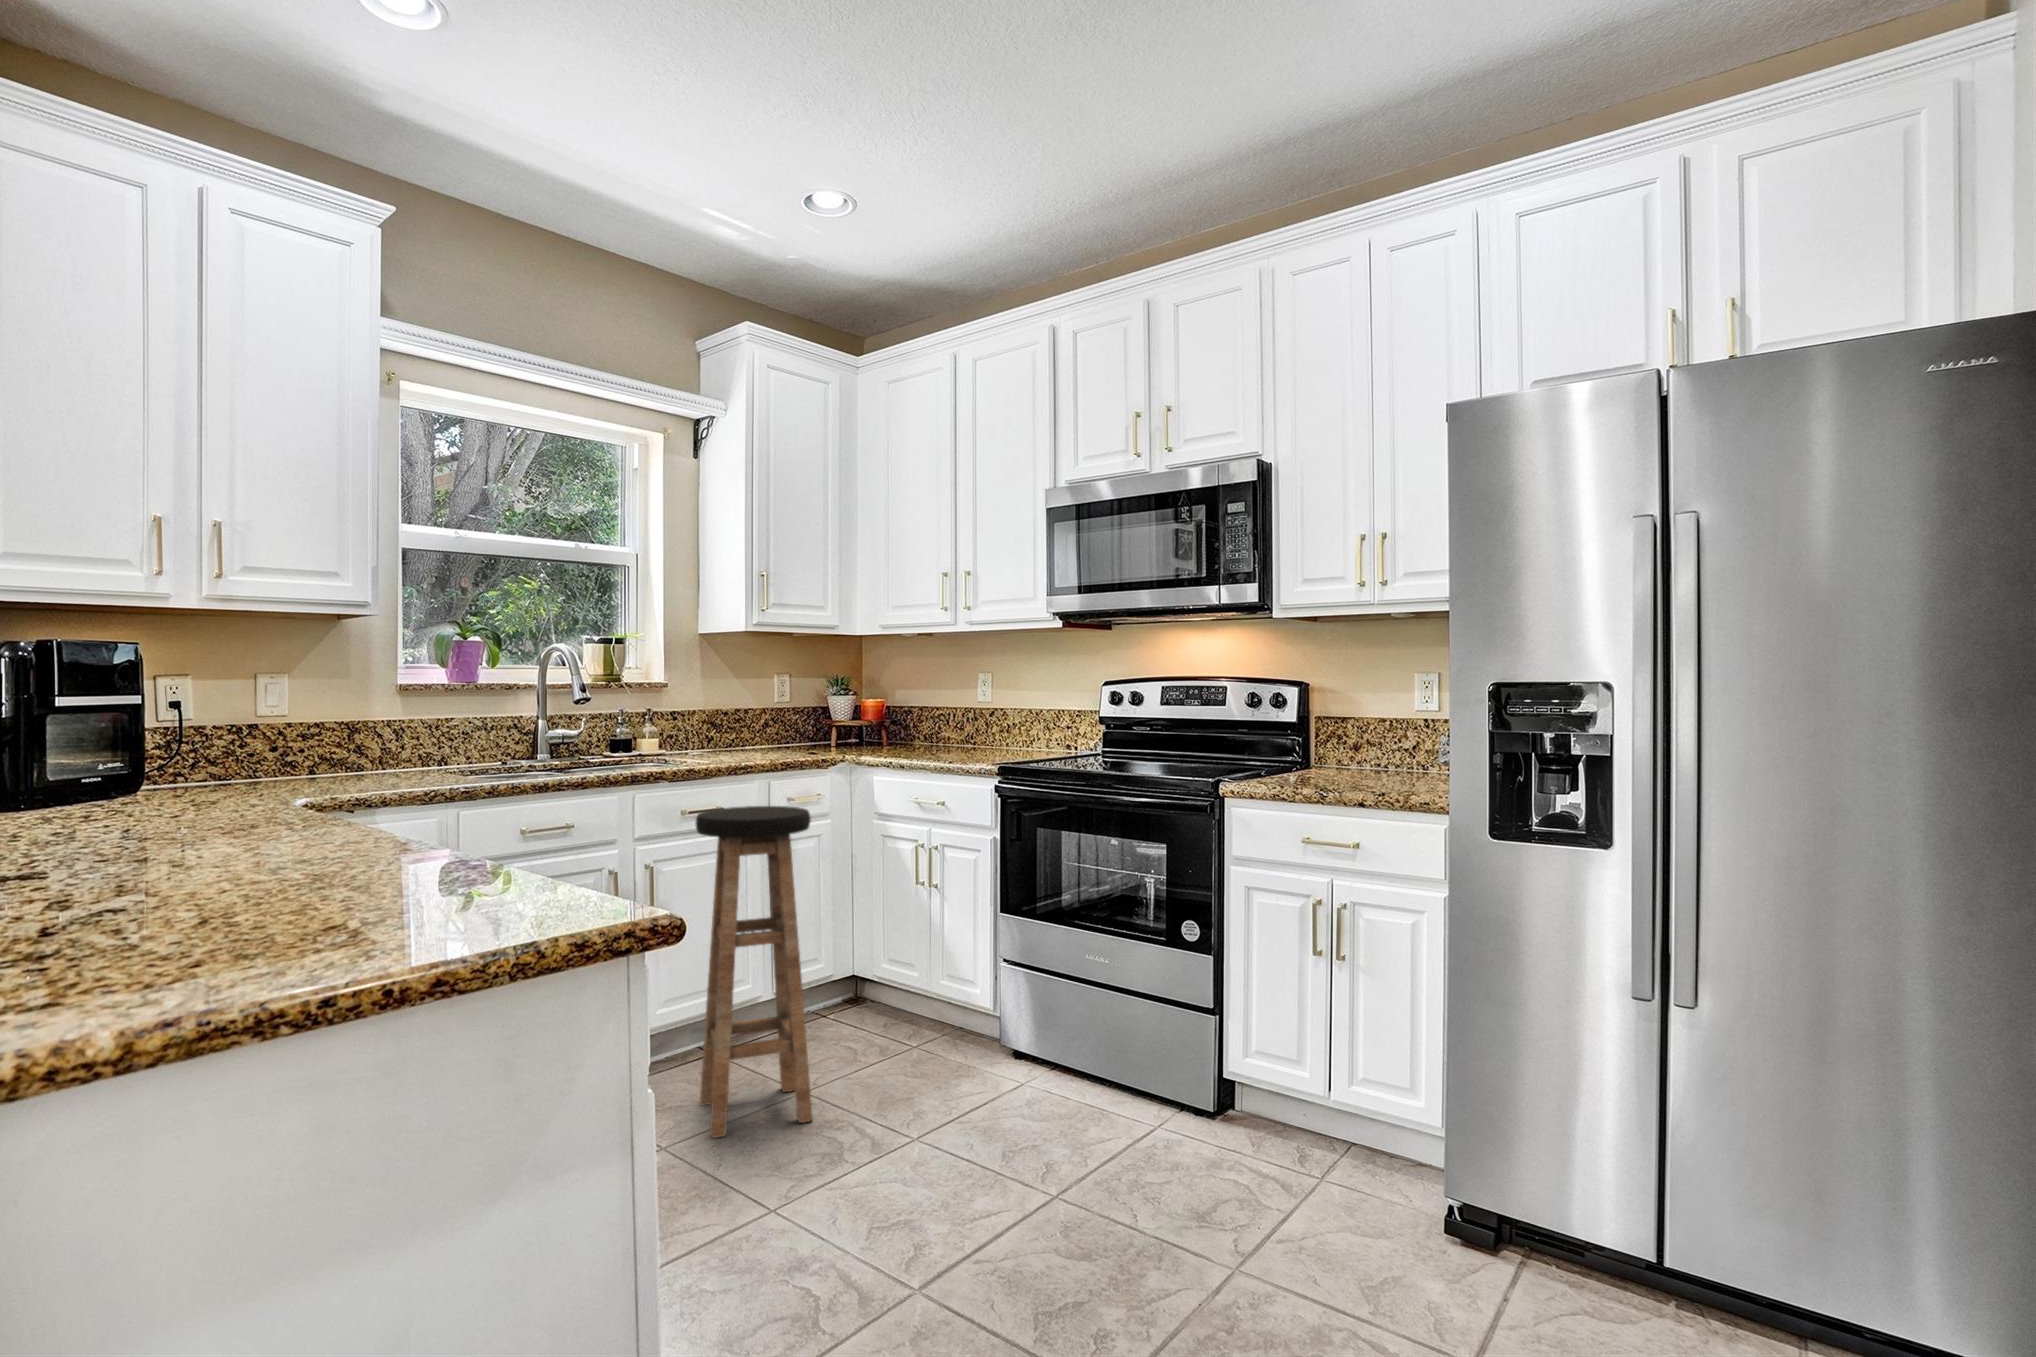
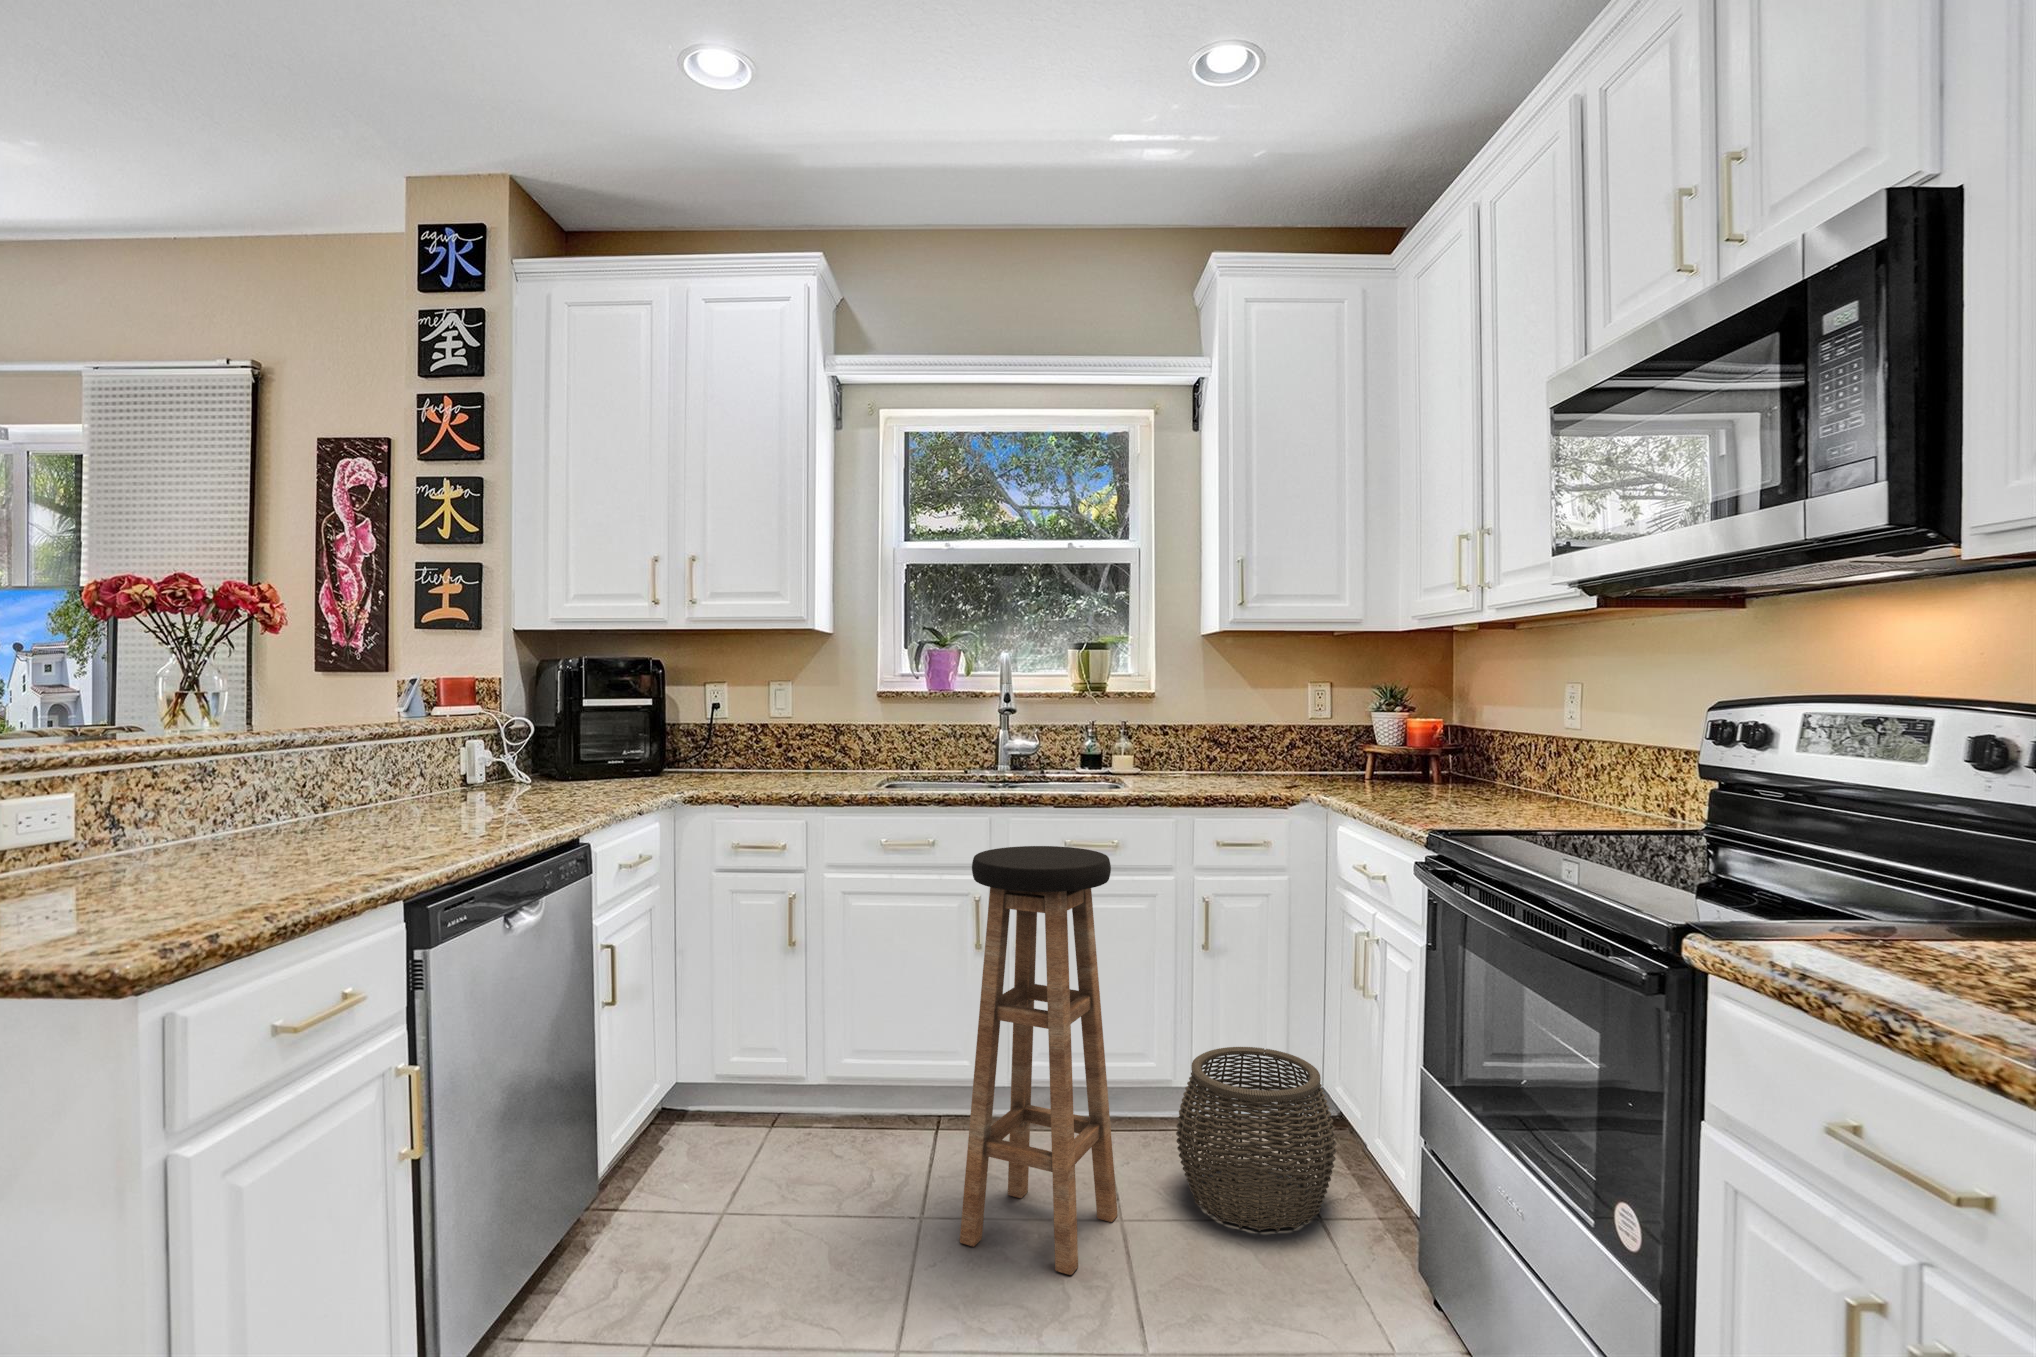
woven basket: none [805,943,919,1065] -> present [1176,1047,1337,1231]

